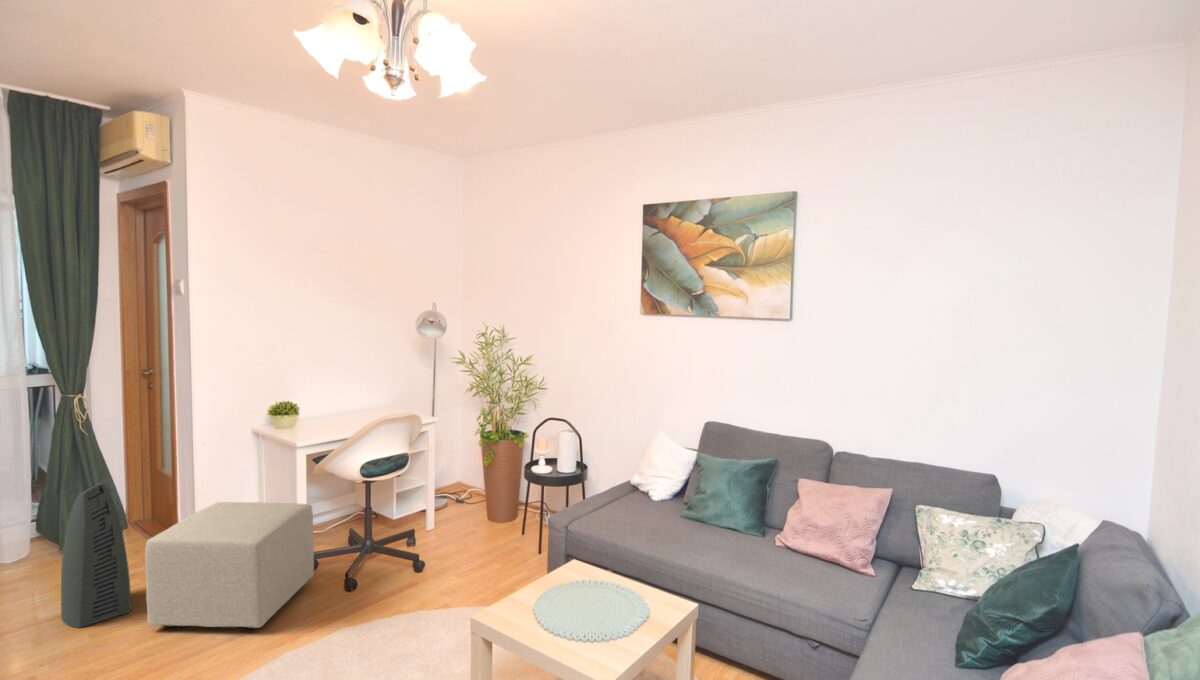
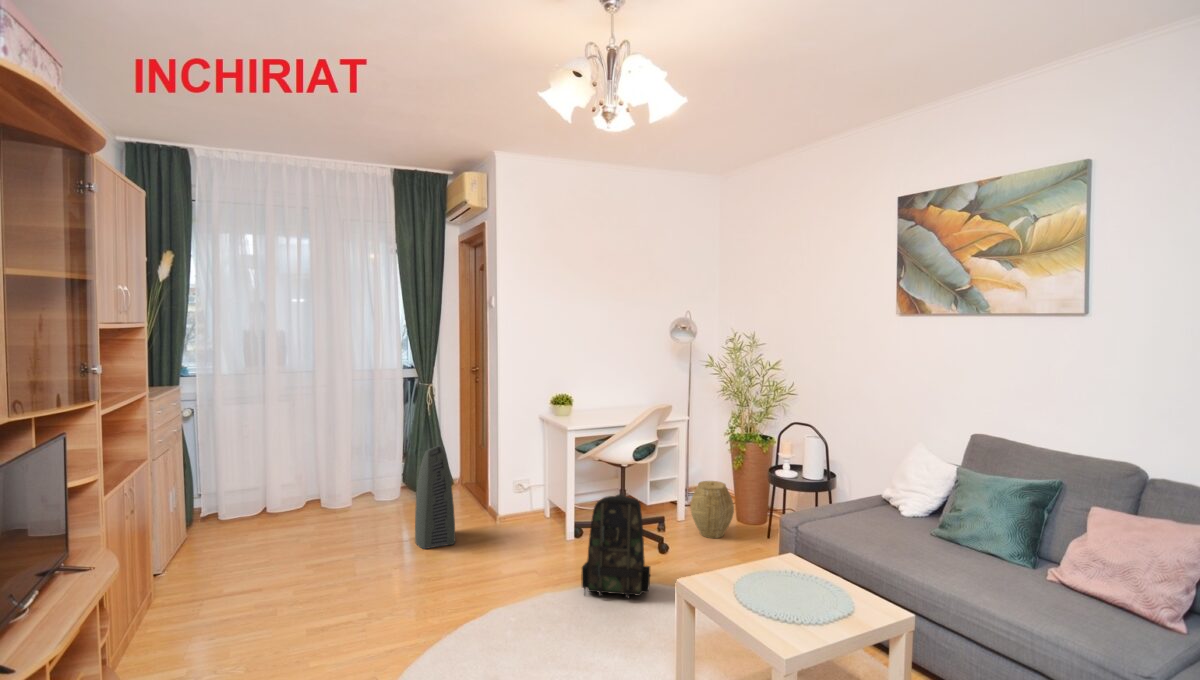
woven basket: none [445,485,491,545] -> present [690,481,734,538]
ottoman: present [145,502,314,629] -> none [461,470,578,572]
backpack: none [328,517,411,644] -> present [581,494,650,598]

